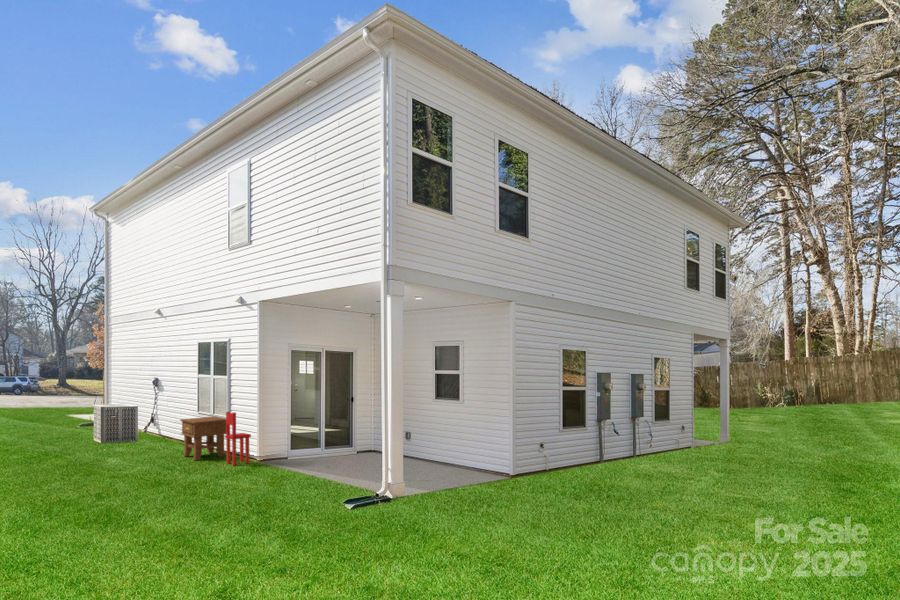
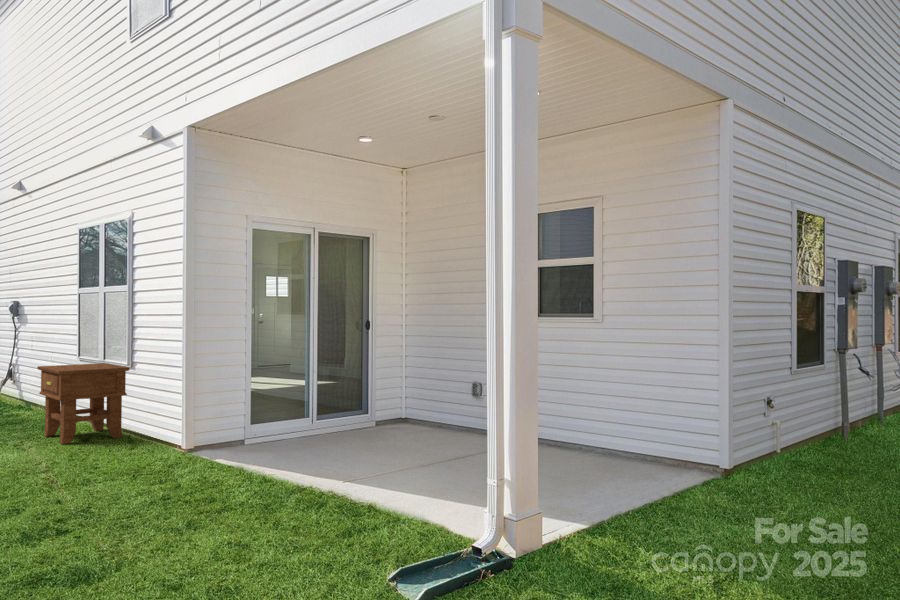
chair: present [225,412,251,466] -> none [119,351,171,456]

